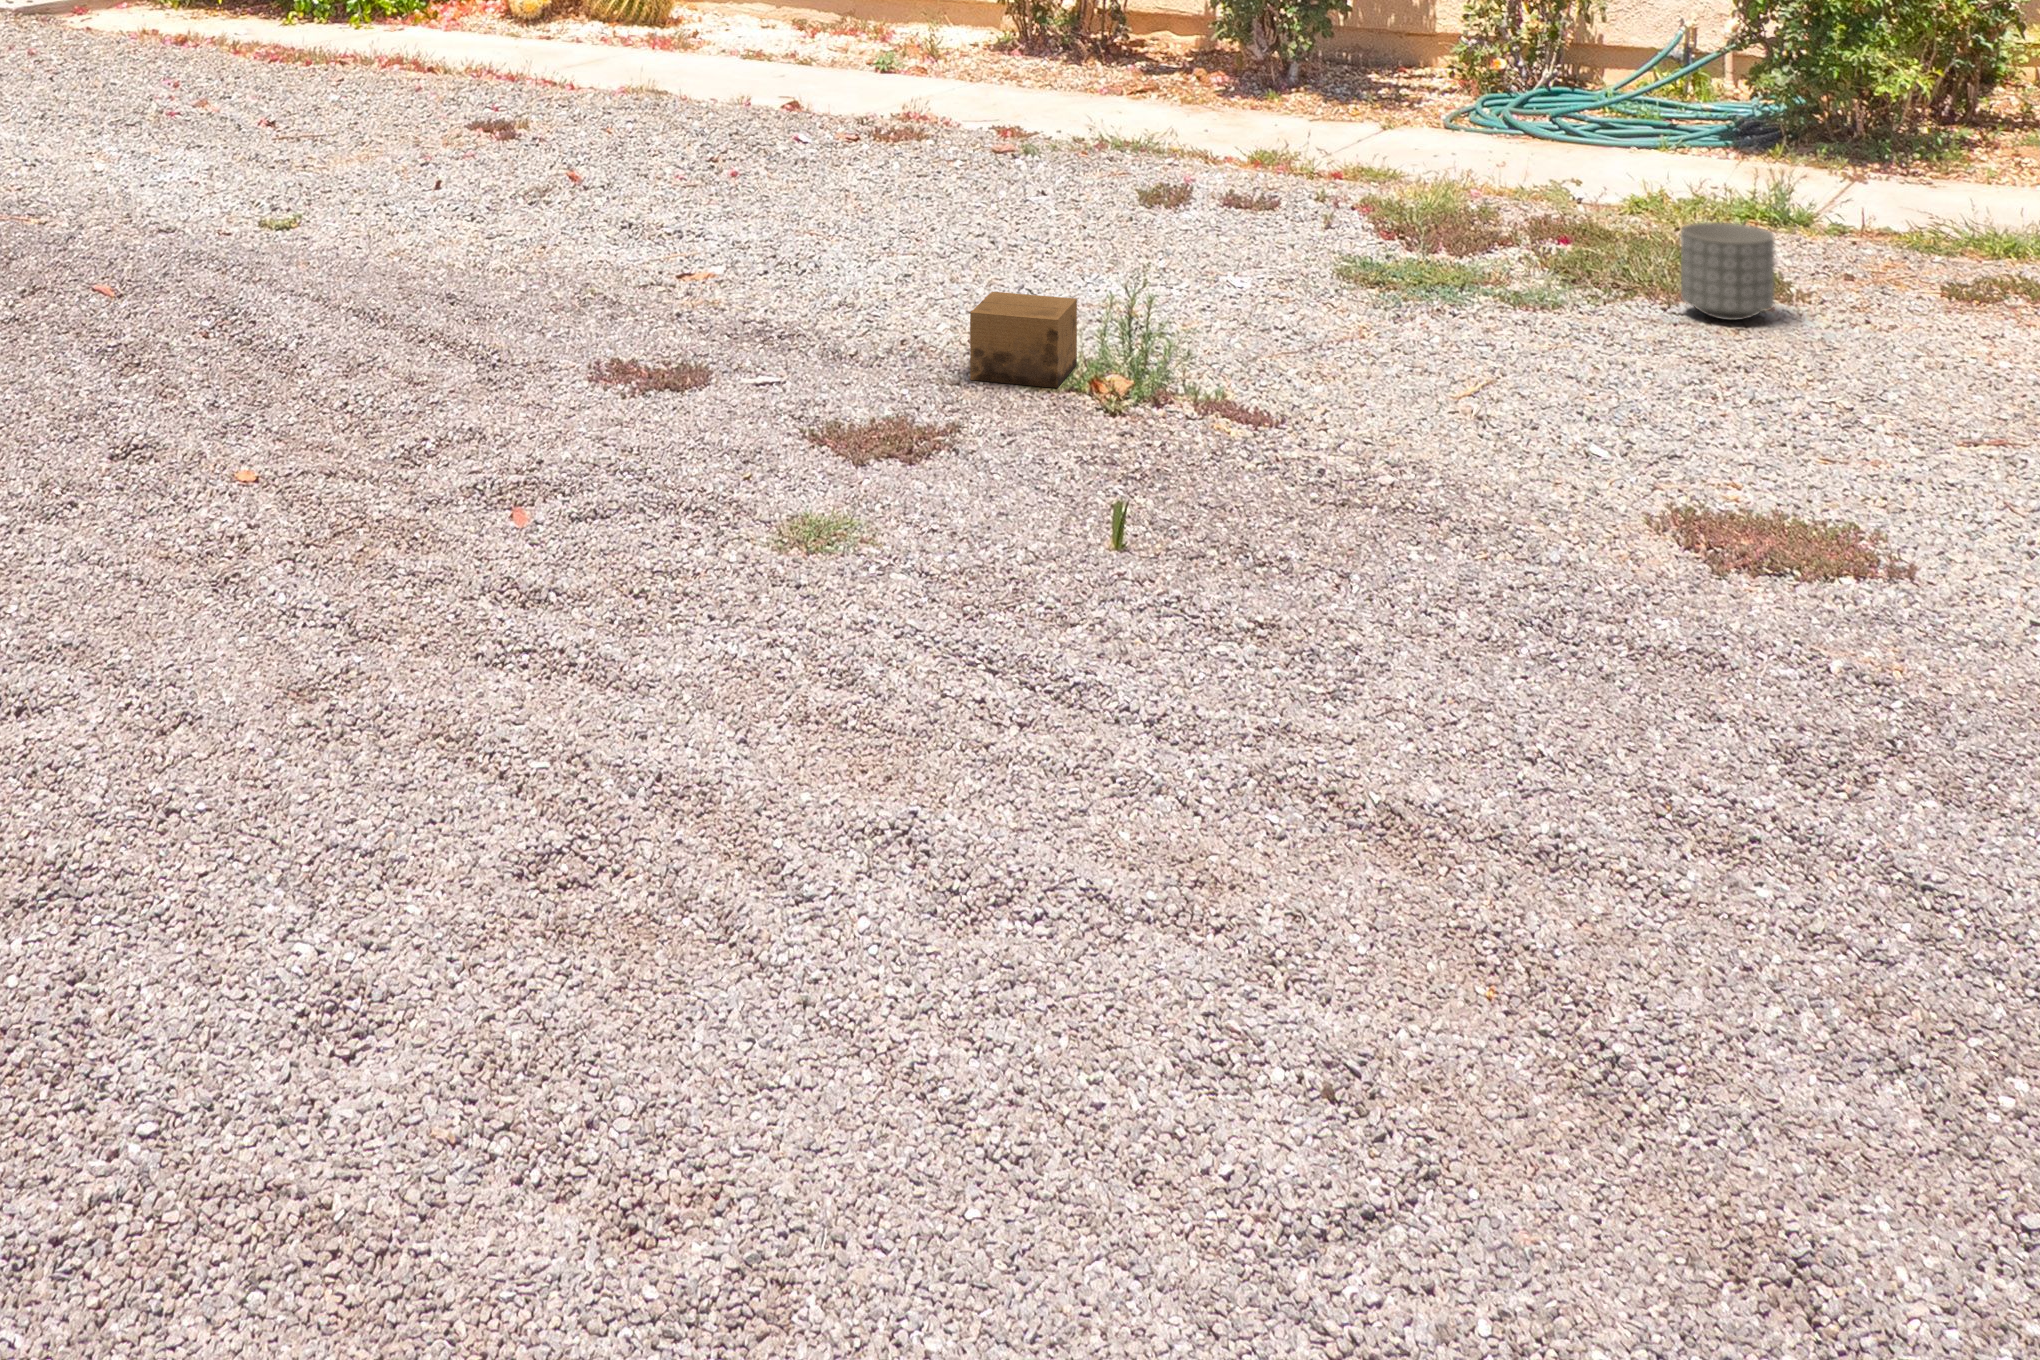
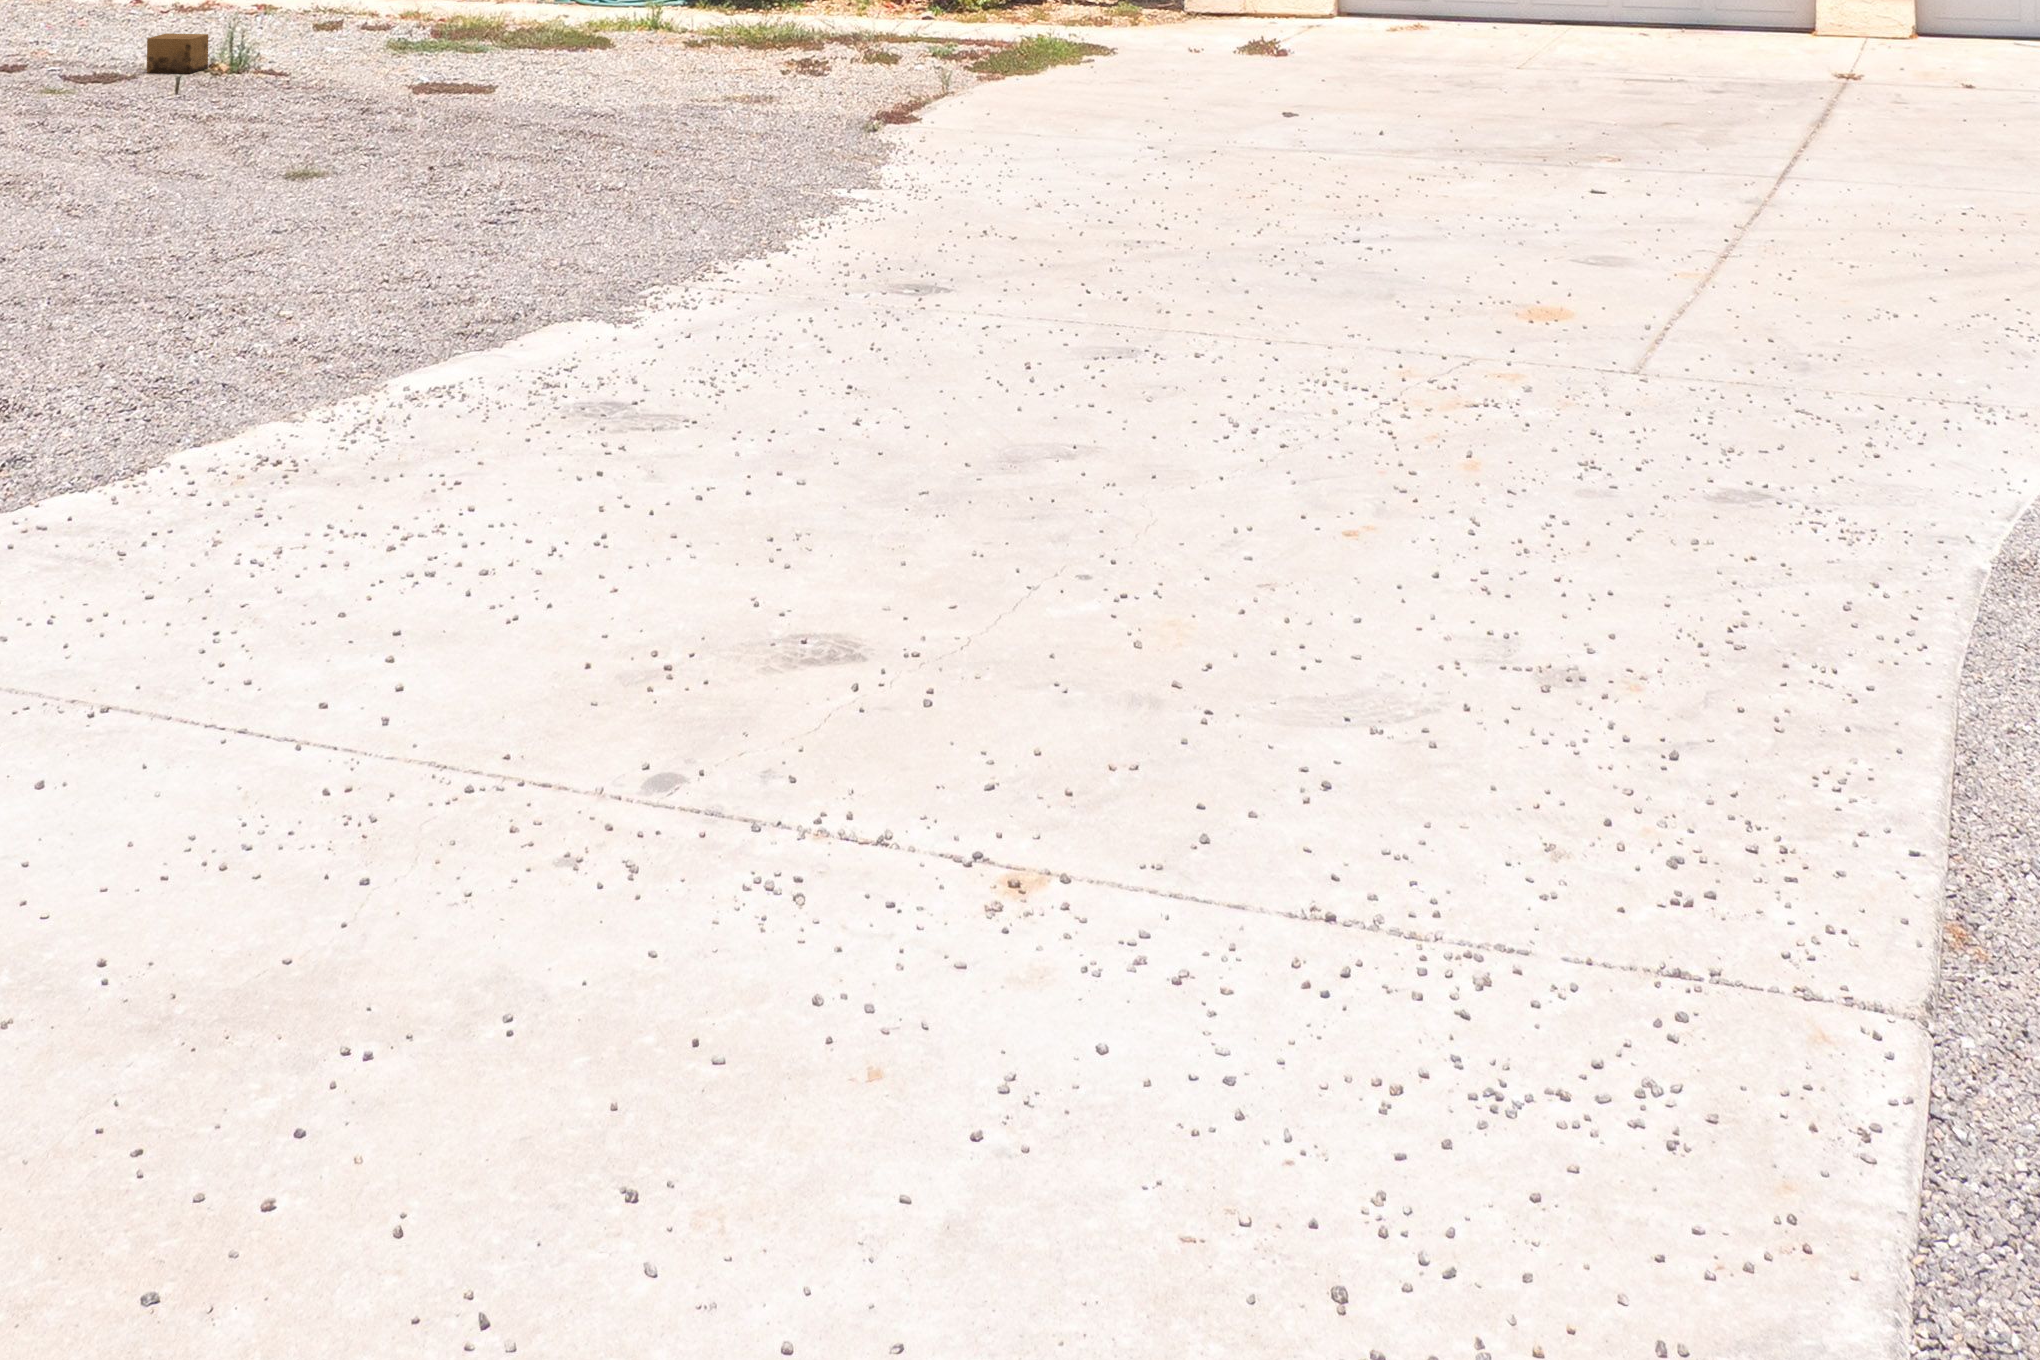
planter: present [1681,222,1774,320] -> none [550,4,596,50]

